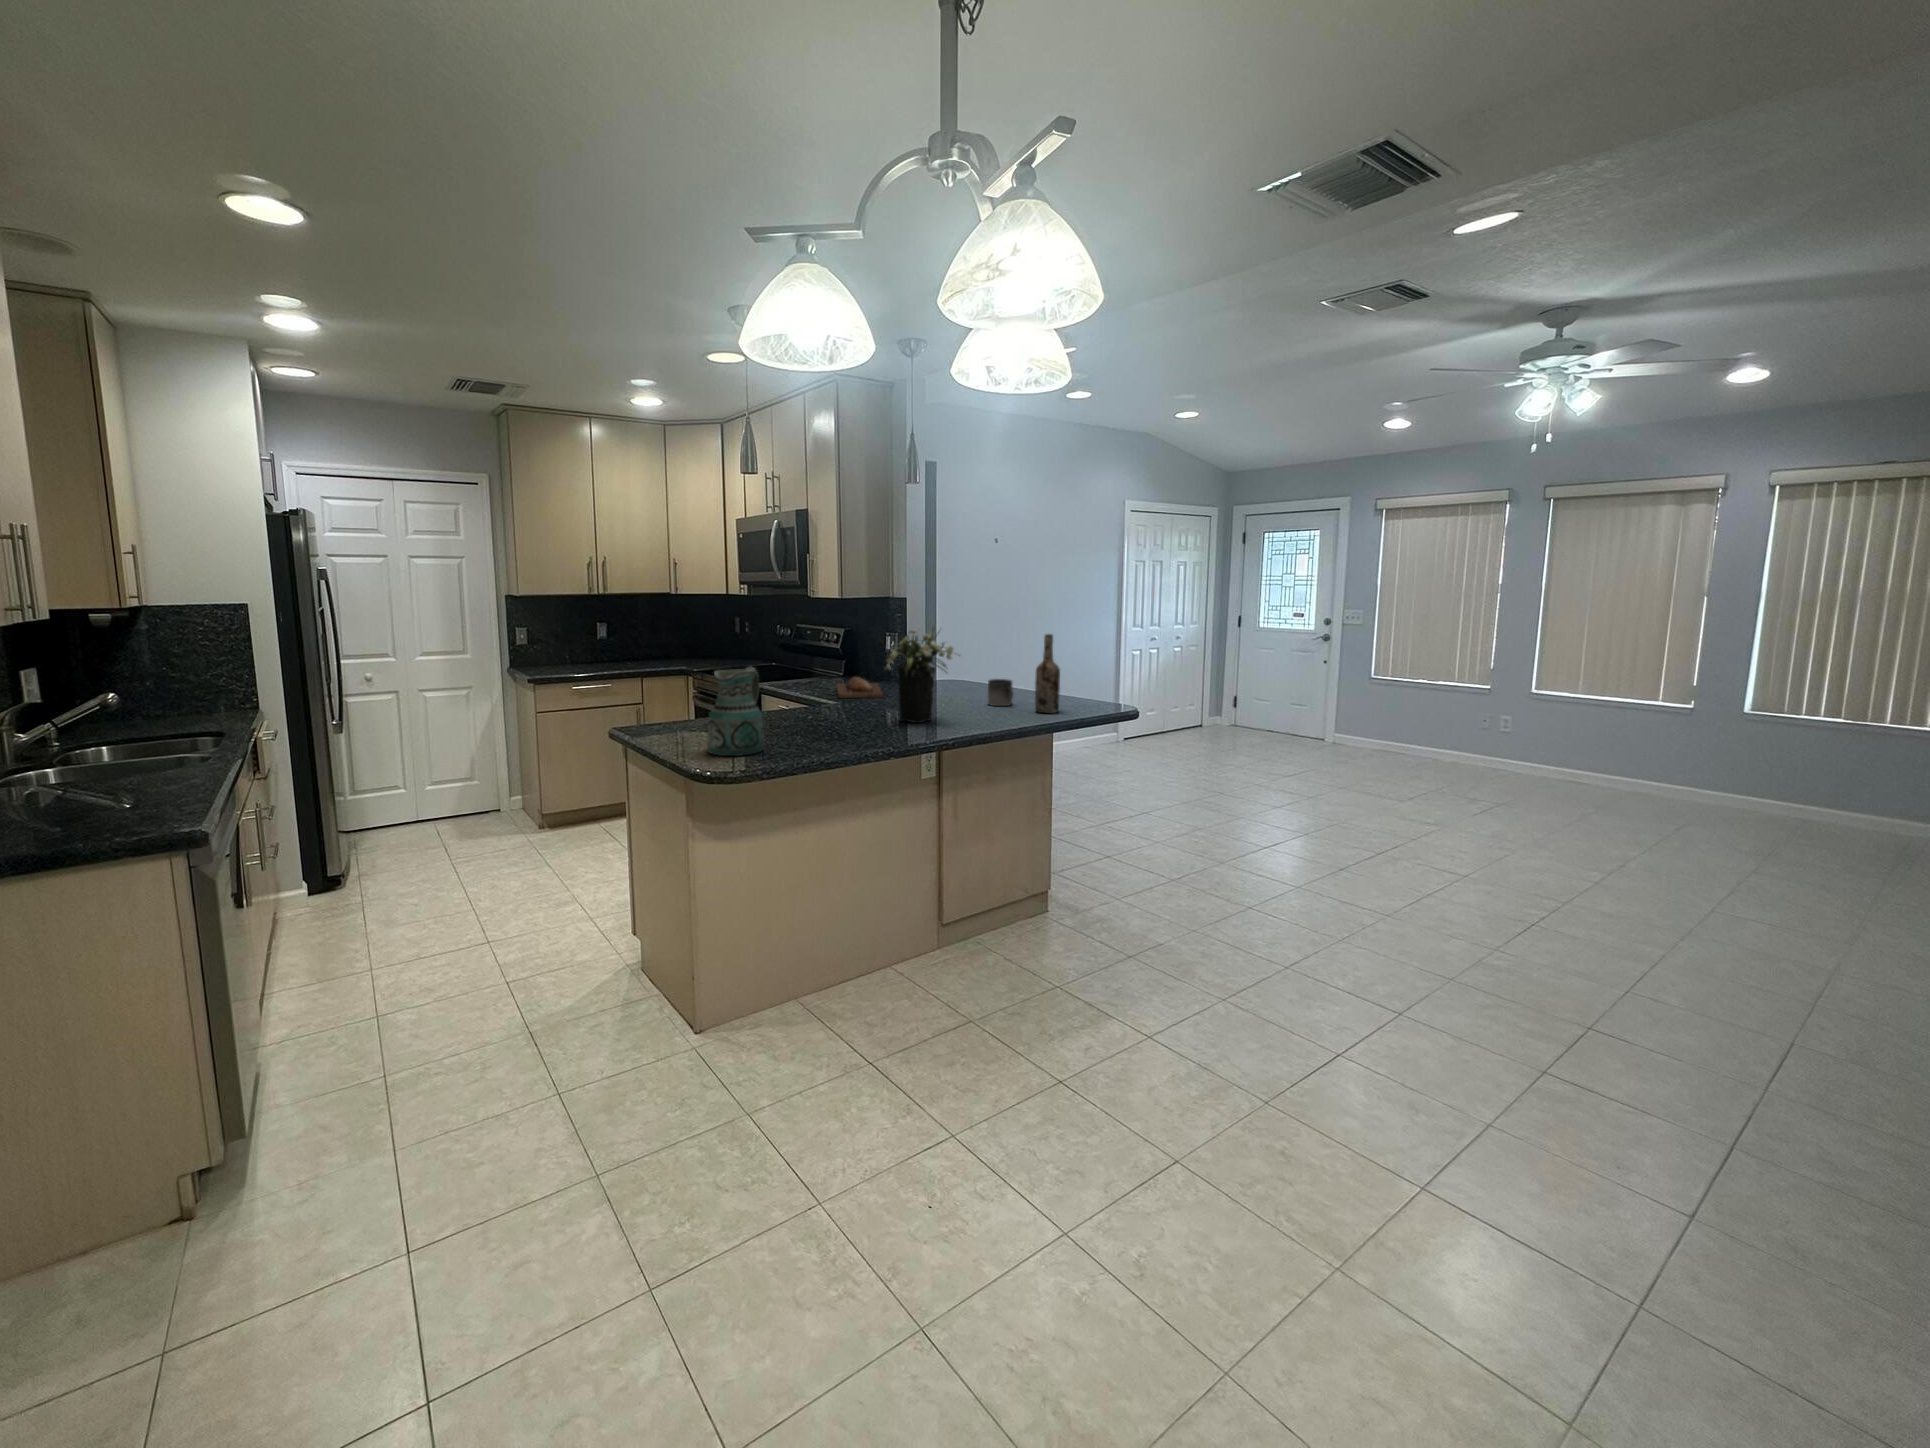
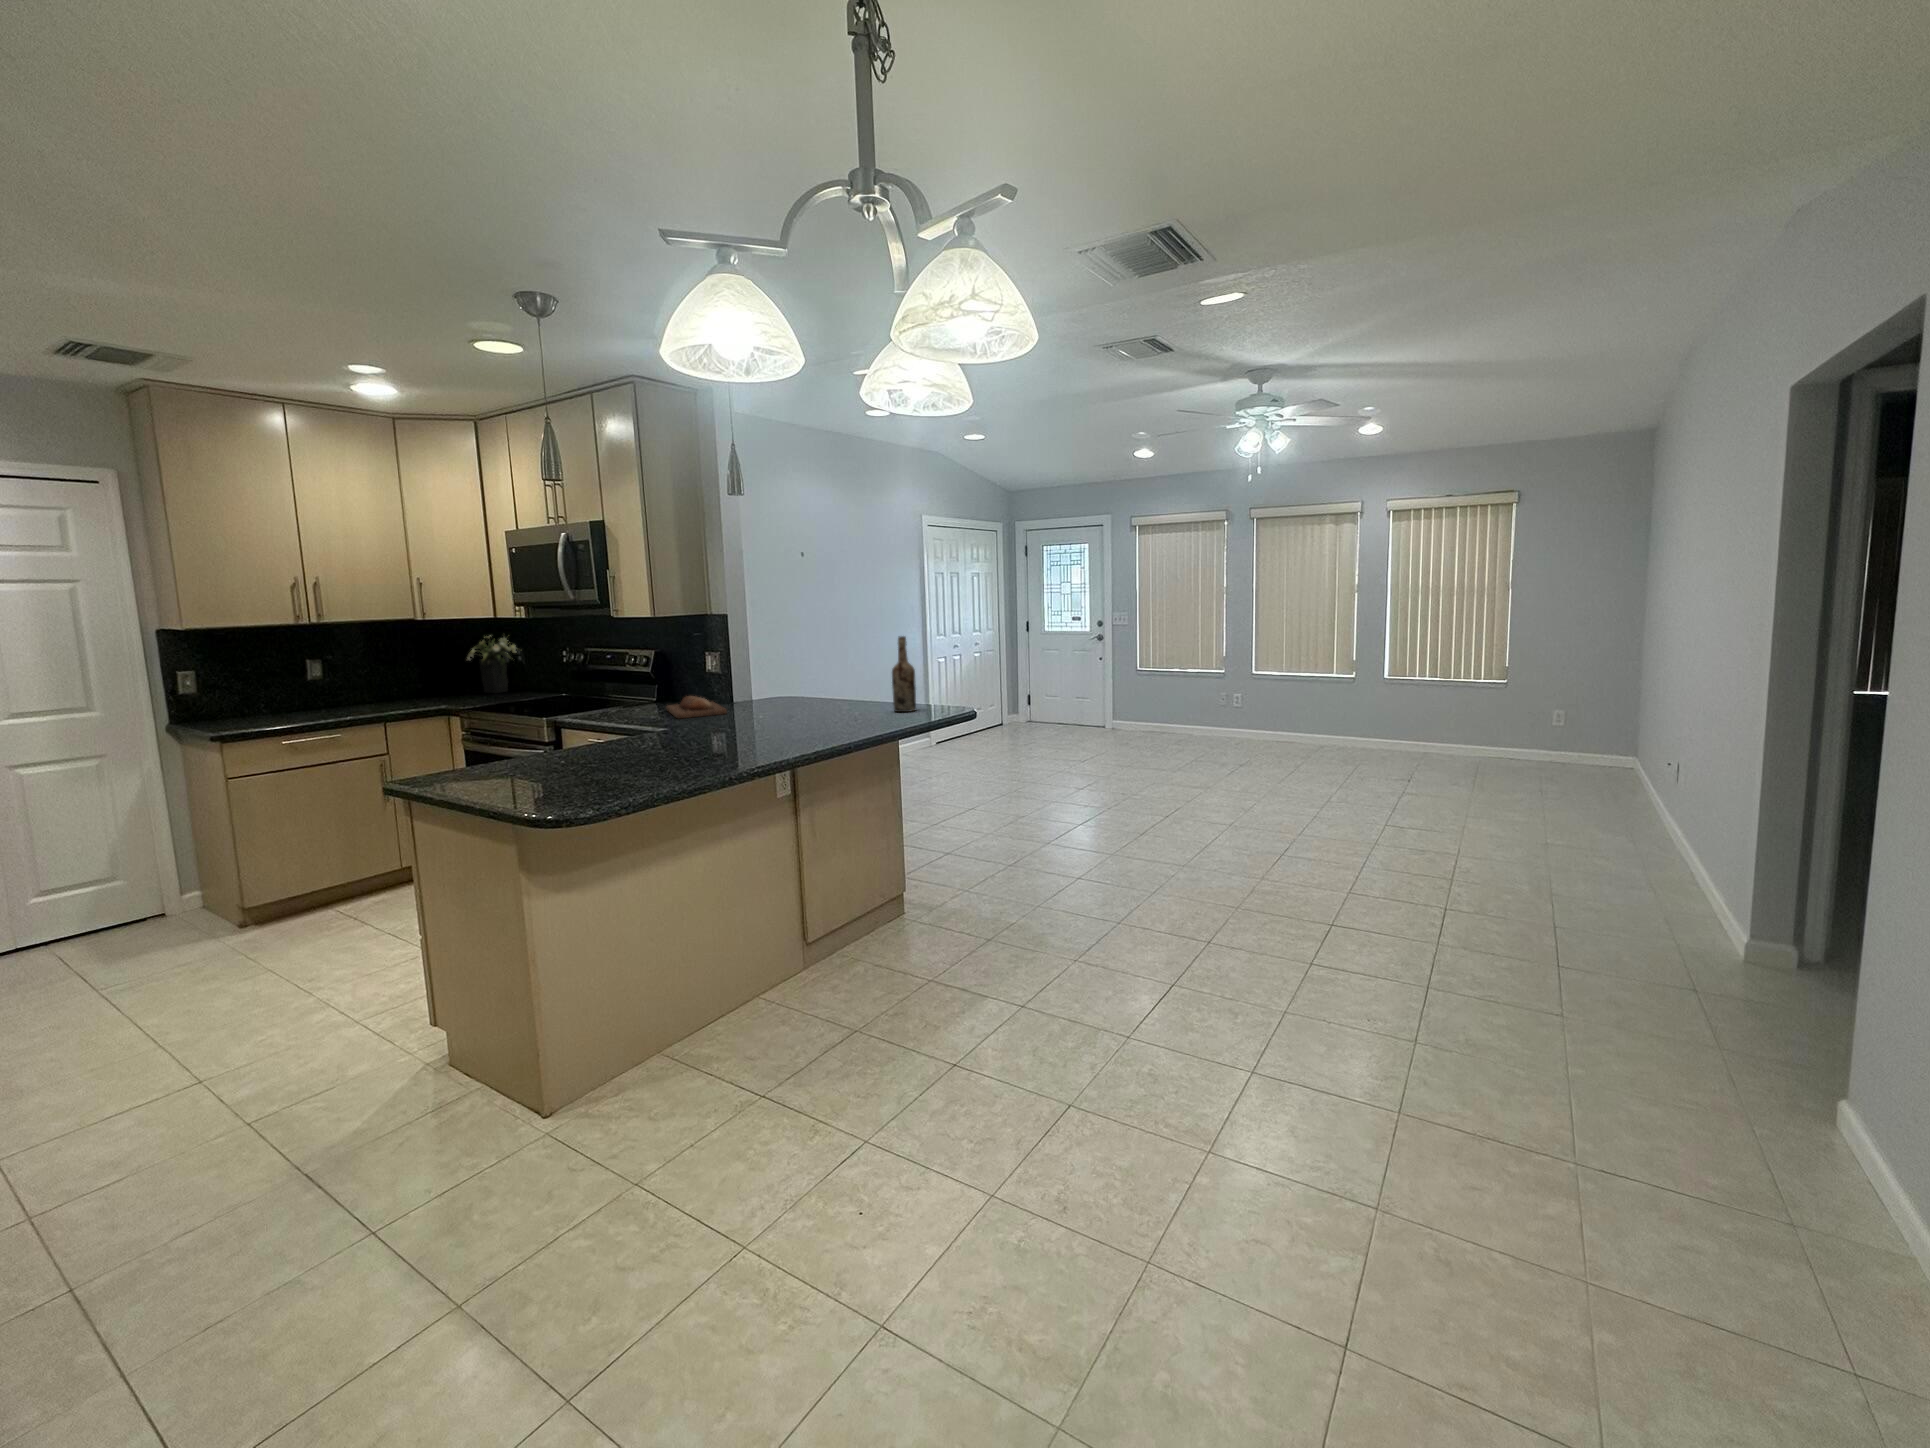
flower arrangement: present [885,629,953,723] -> present [467,636,516,693]
ceramic pitcher: present [708,666,764,756] -> none [565,681,633,779]
mug: present [988,679,1013,706] -> none [842,684,869,711]

